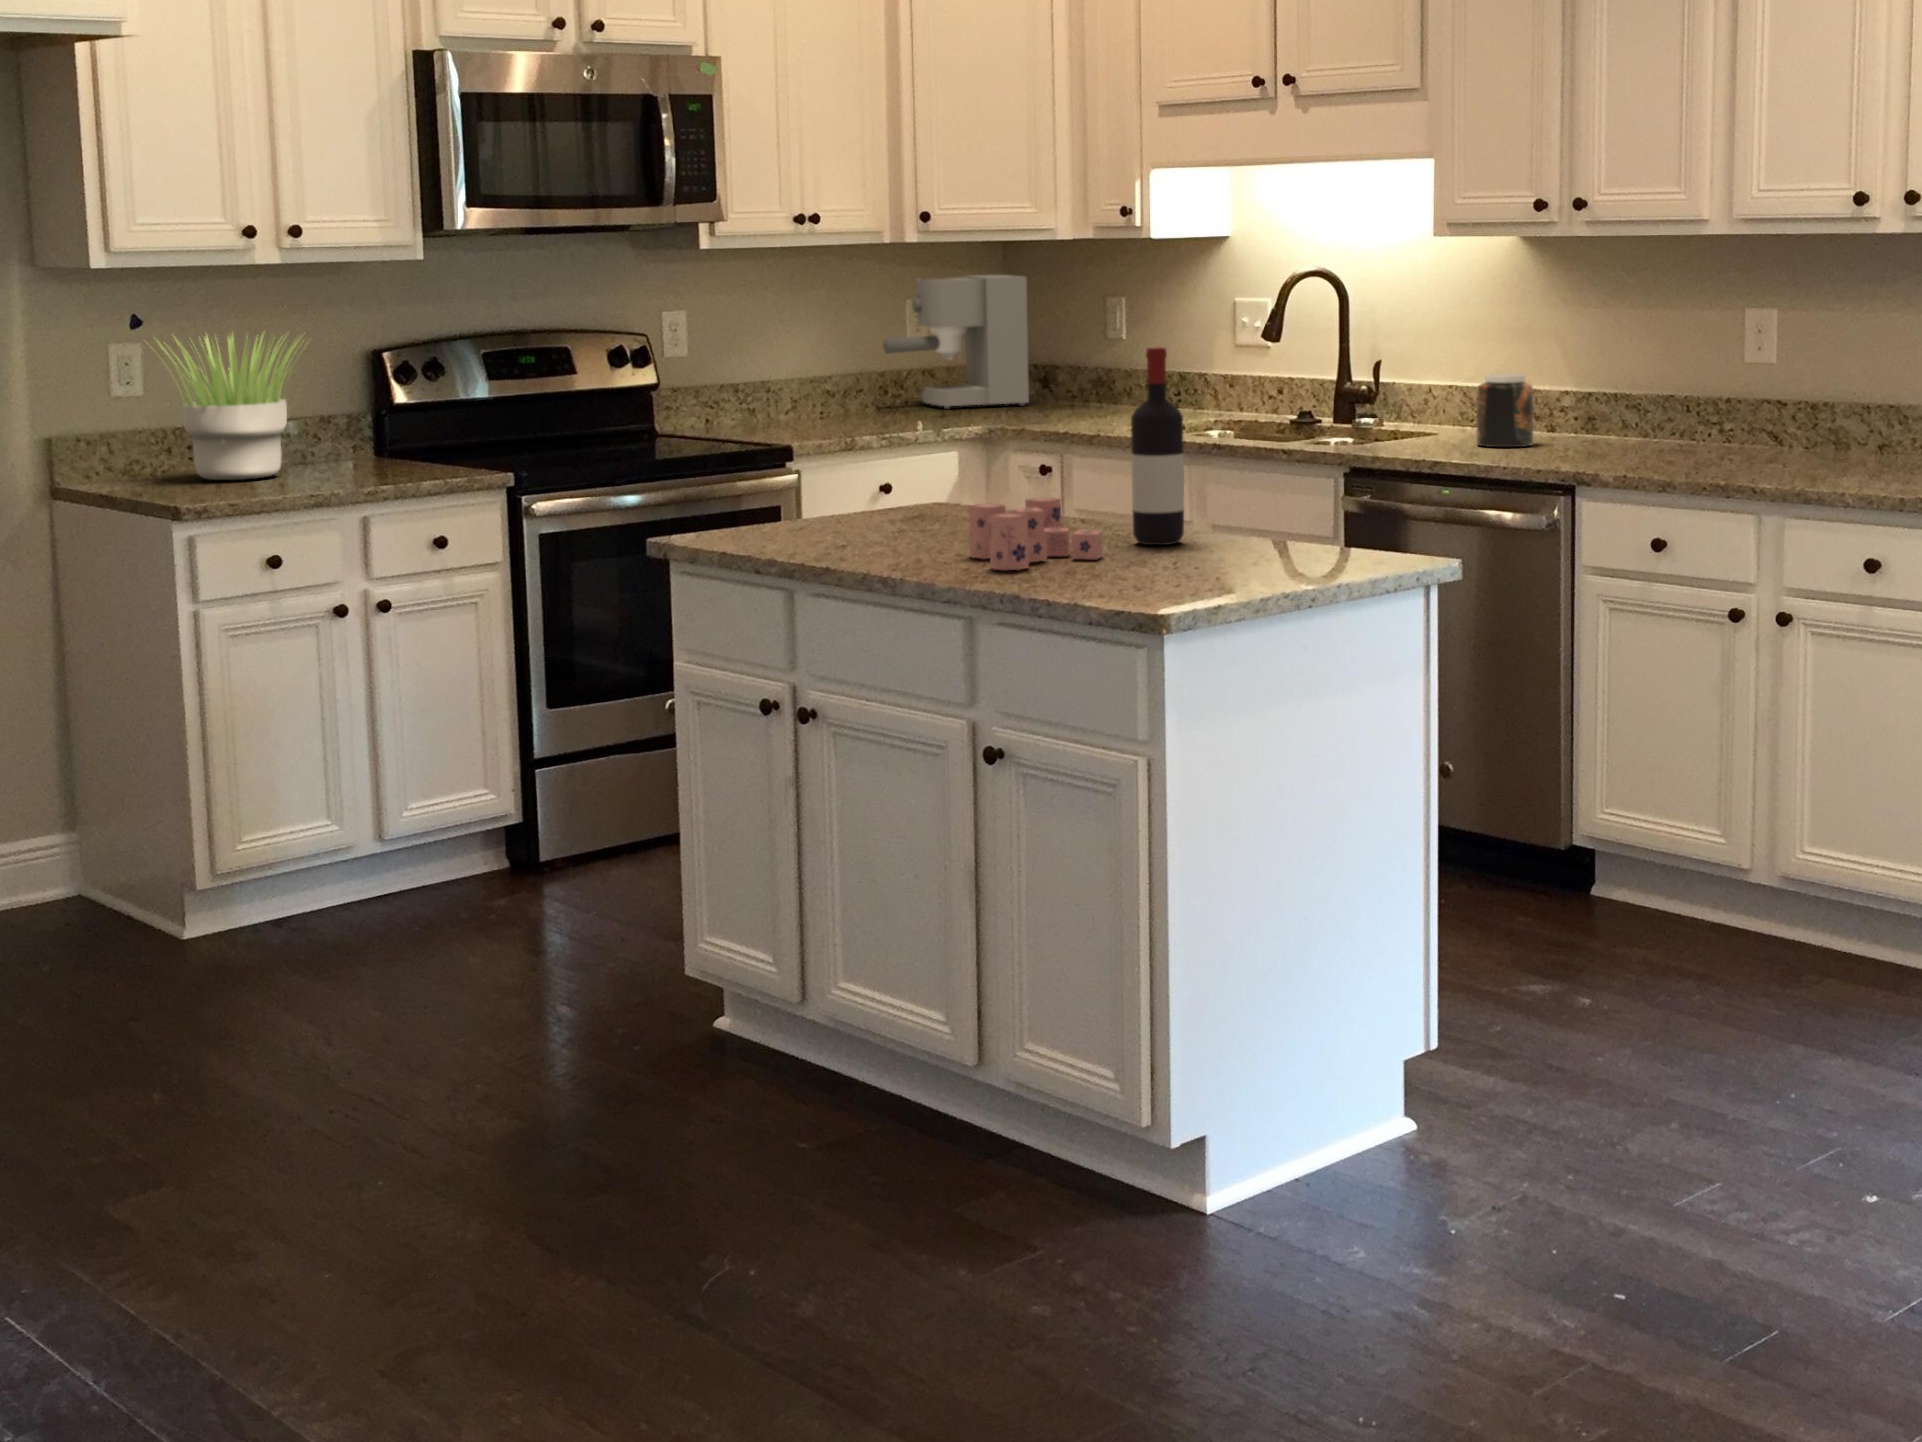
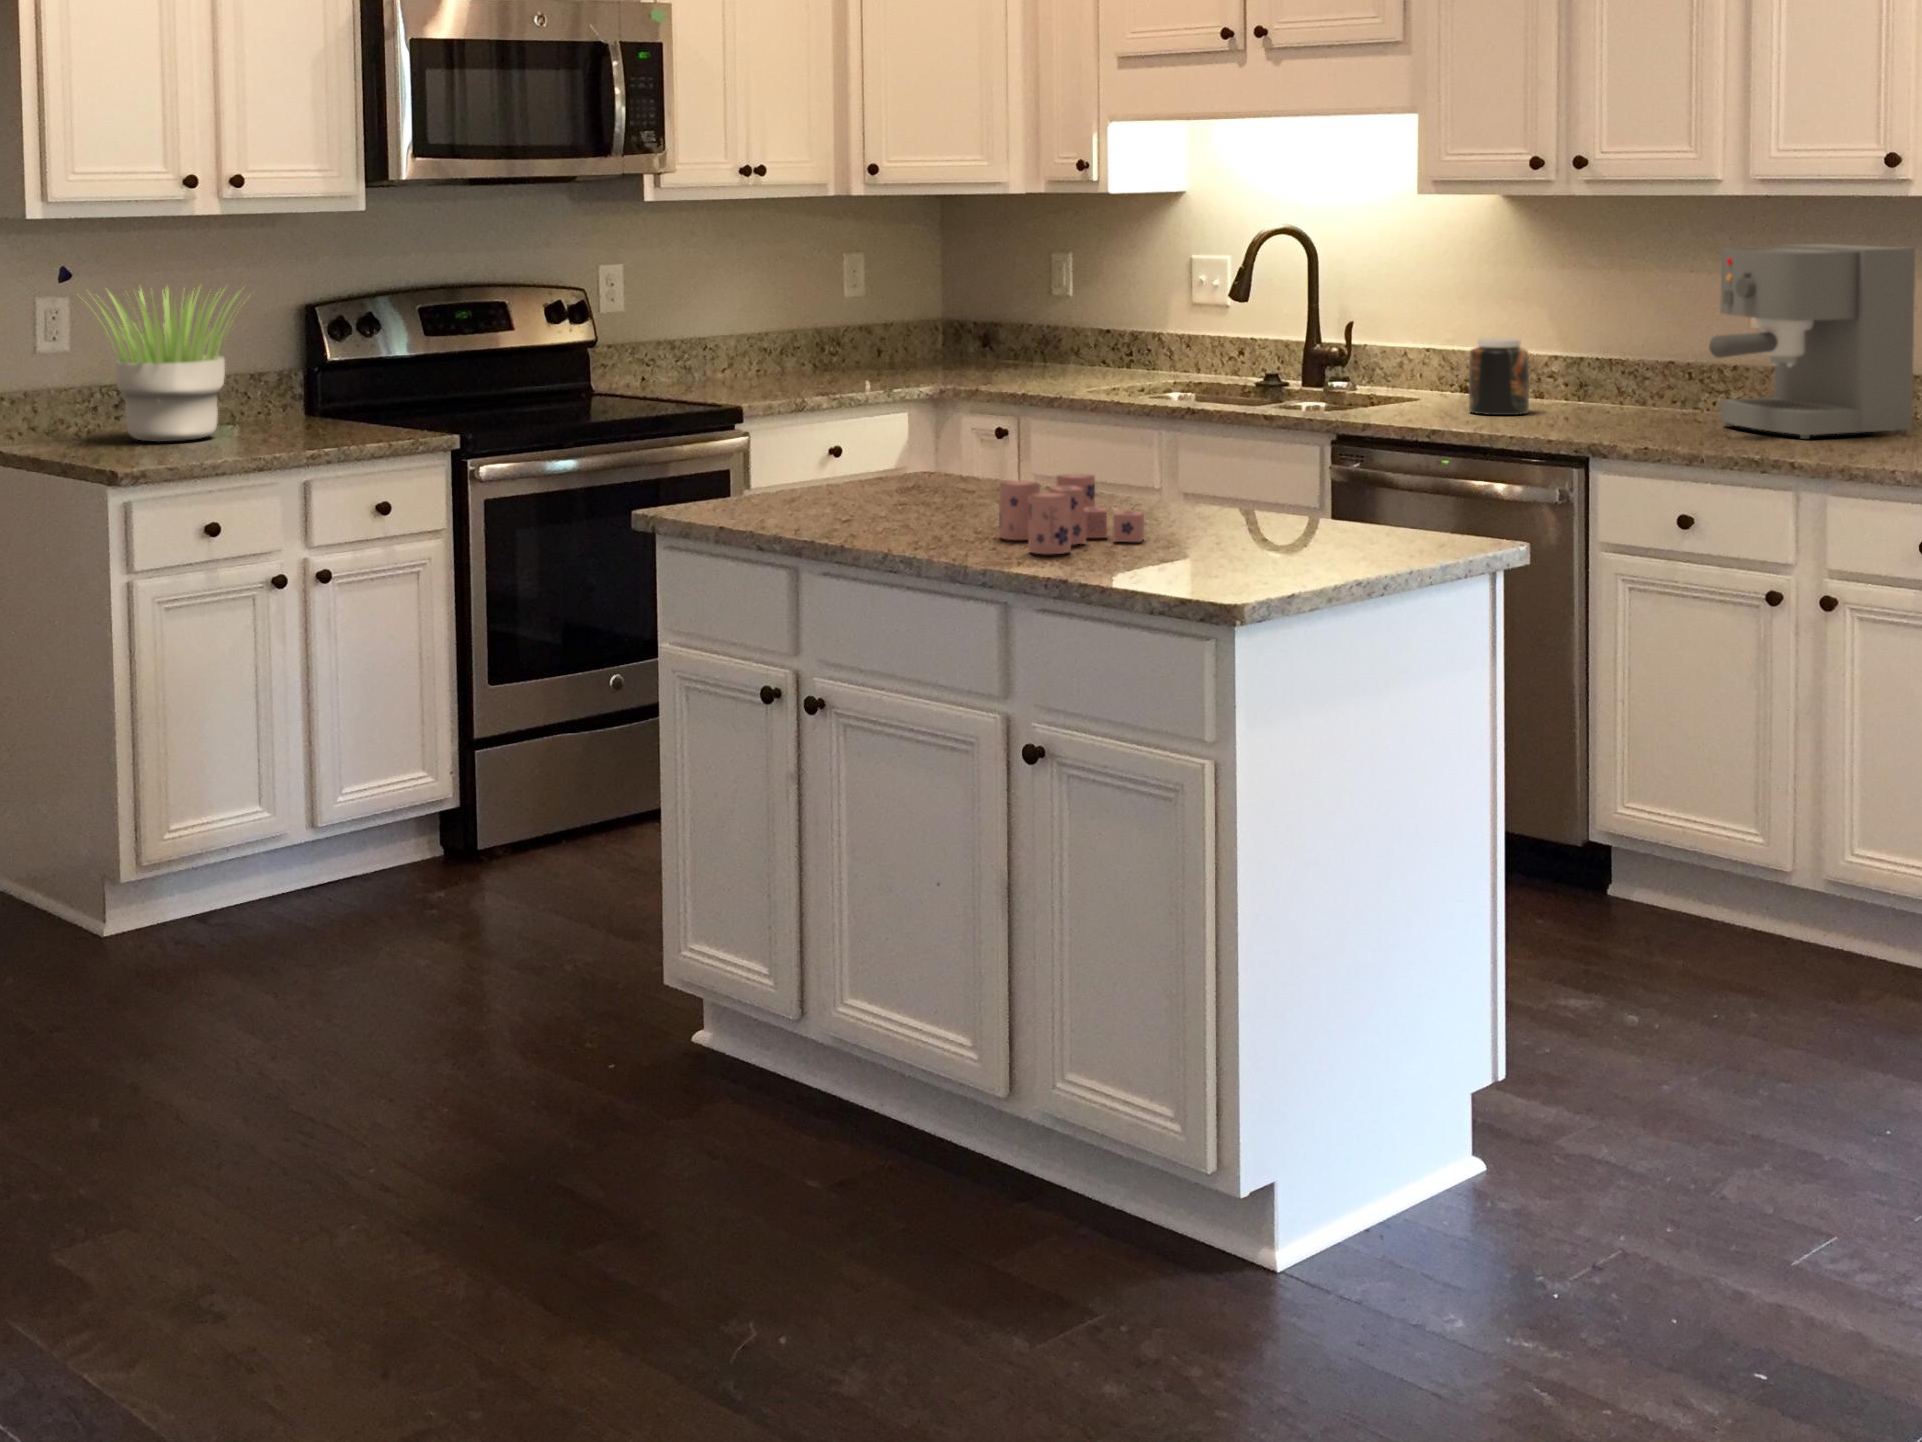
coffee maker: present [883,275,1029,409] -> present [1709,244,1915,439]
wine bottle: present [1131,347,1184,545] -> none [1168,314,1225,526]

